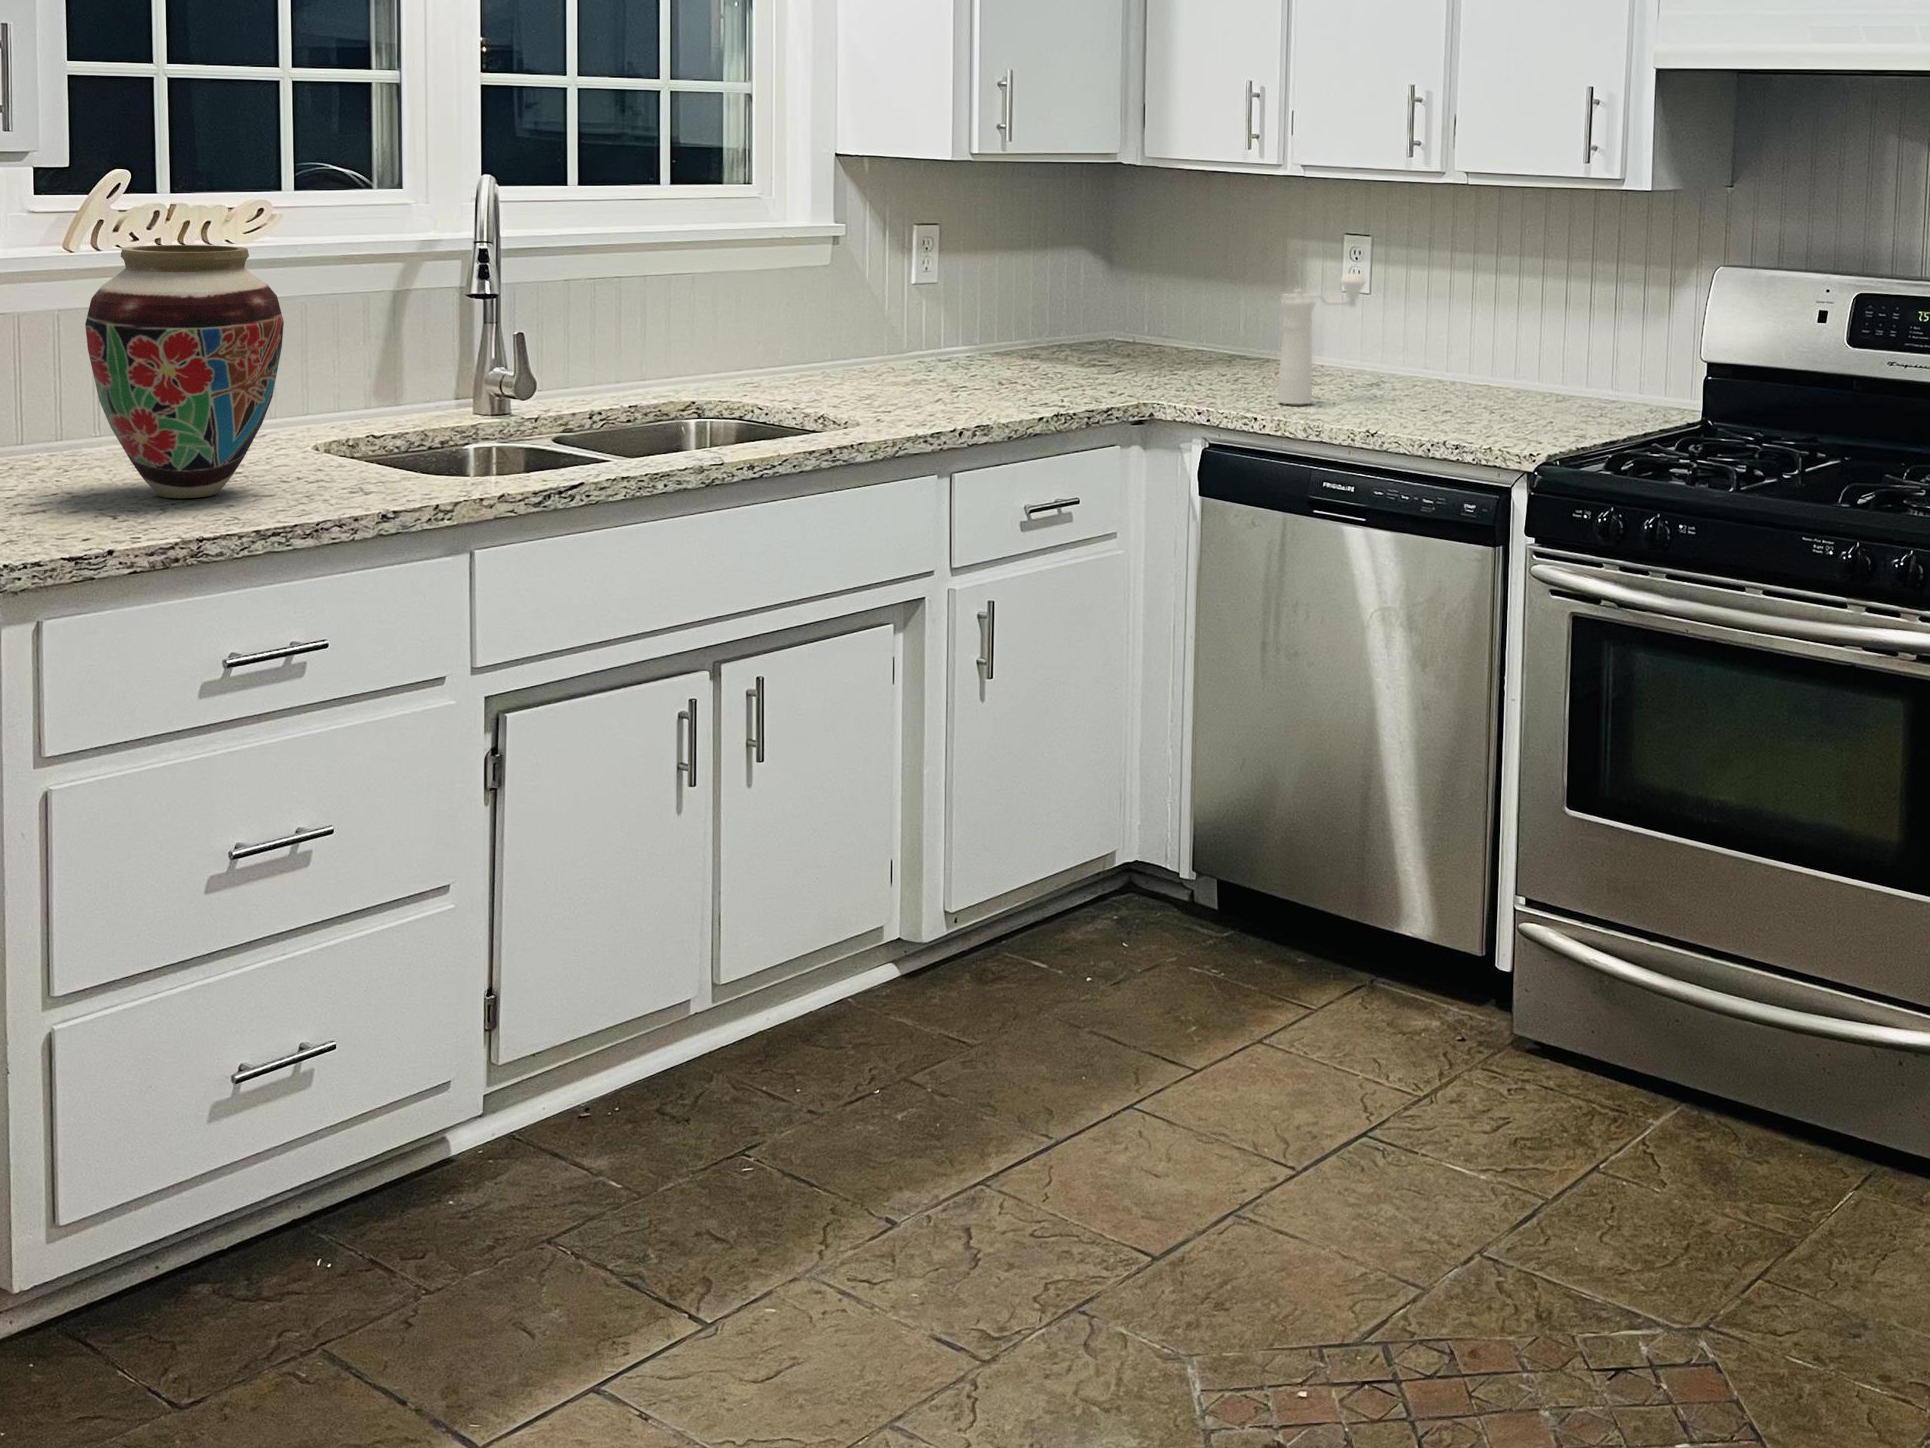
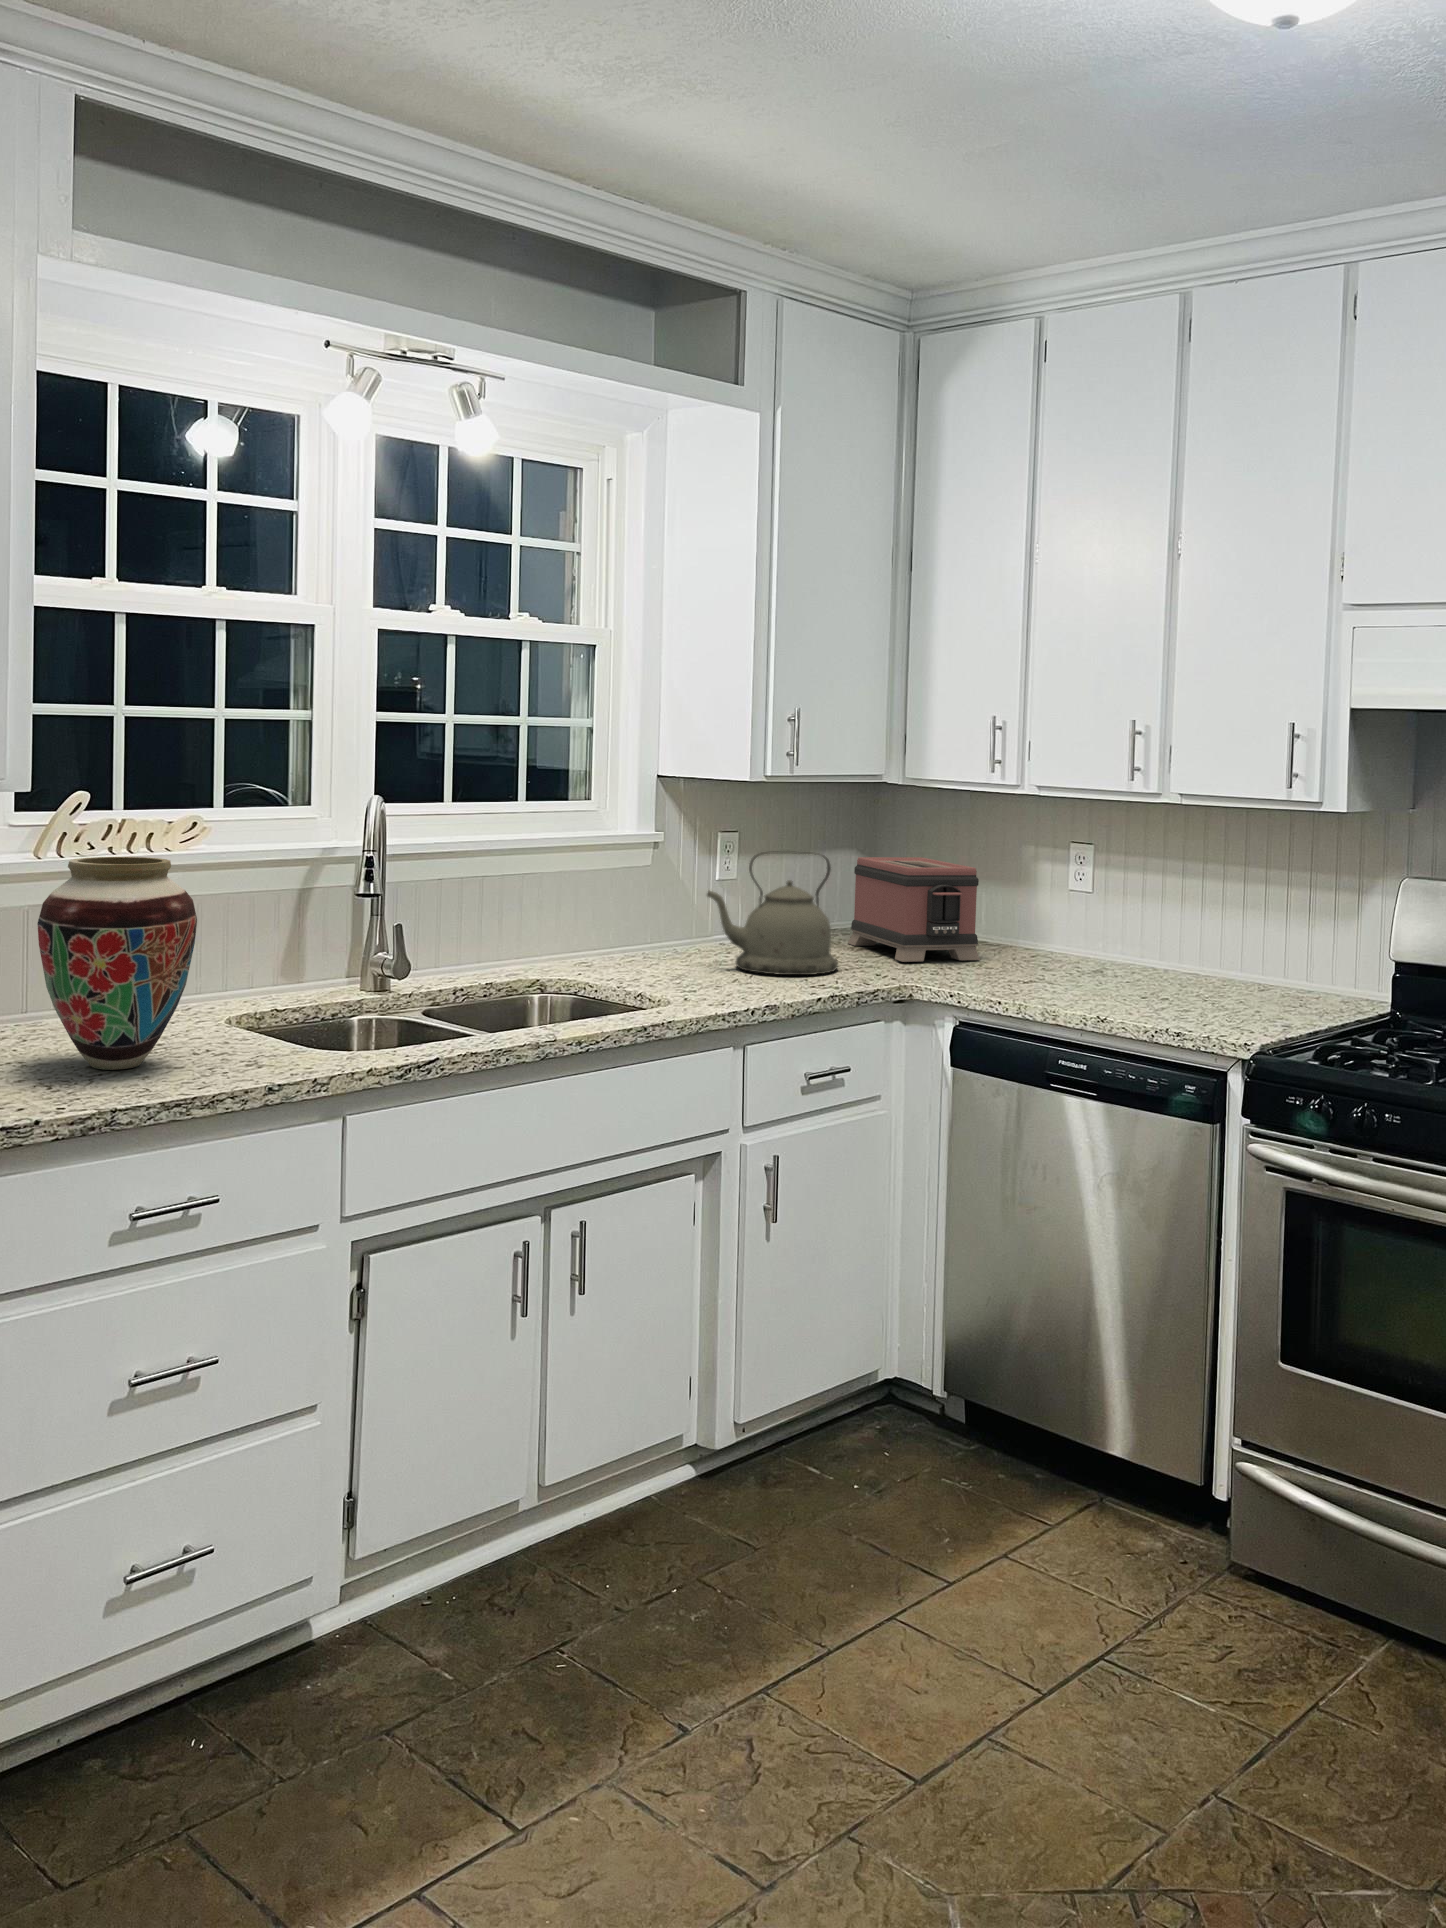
kettle: none [900,244,1062,390] -> present [707,851,838,975]
toaster: none [1074,252,1232,375] -> present [848,857,980,962]
pepper mill: present [1278,274,1366,404] -> none [1021,880,1096,992]

